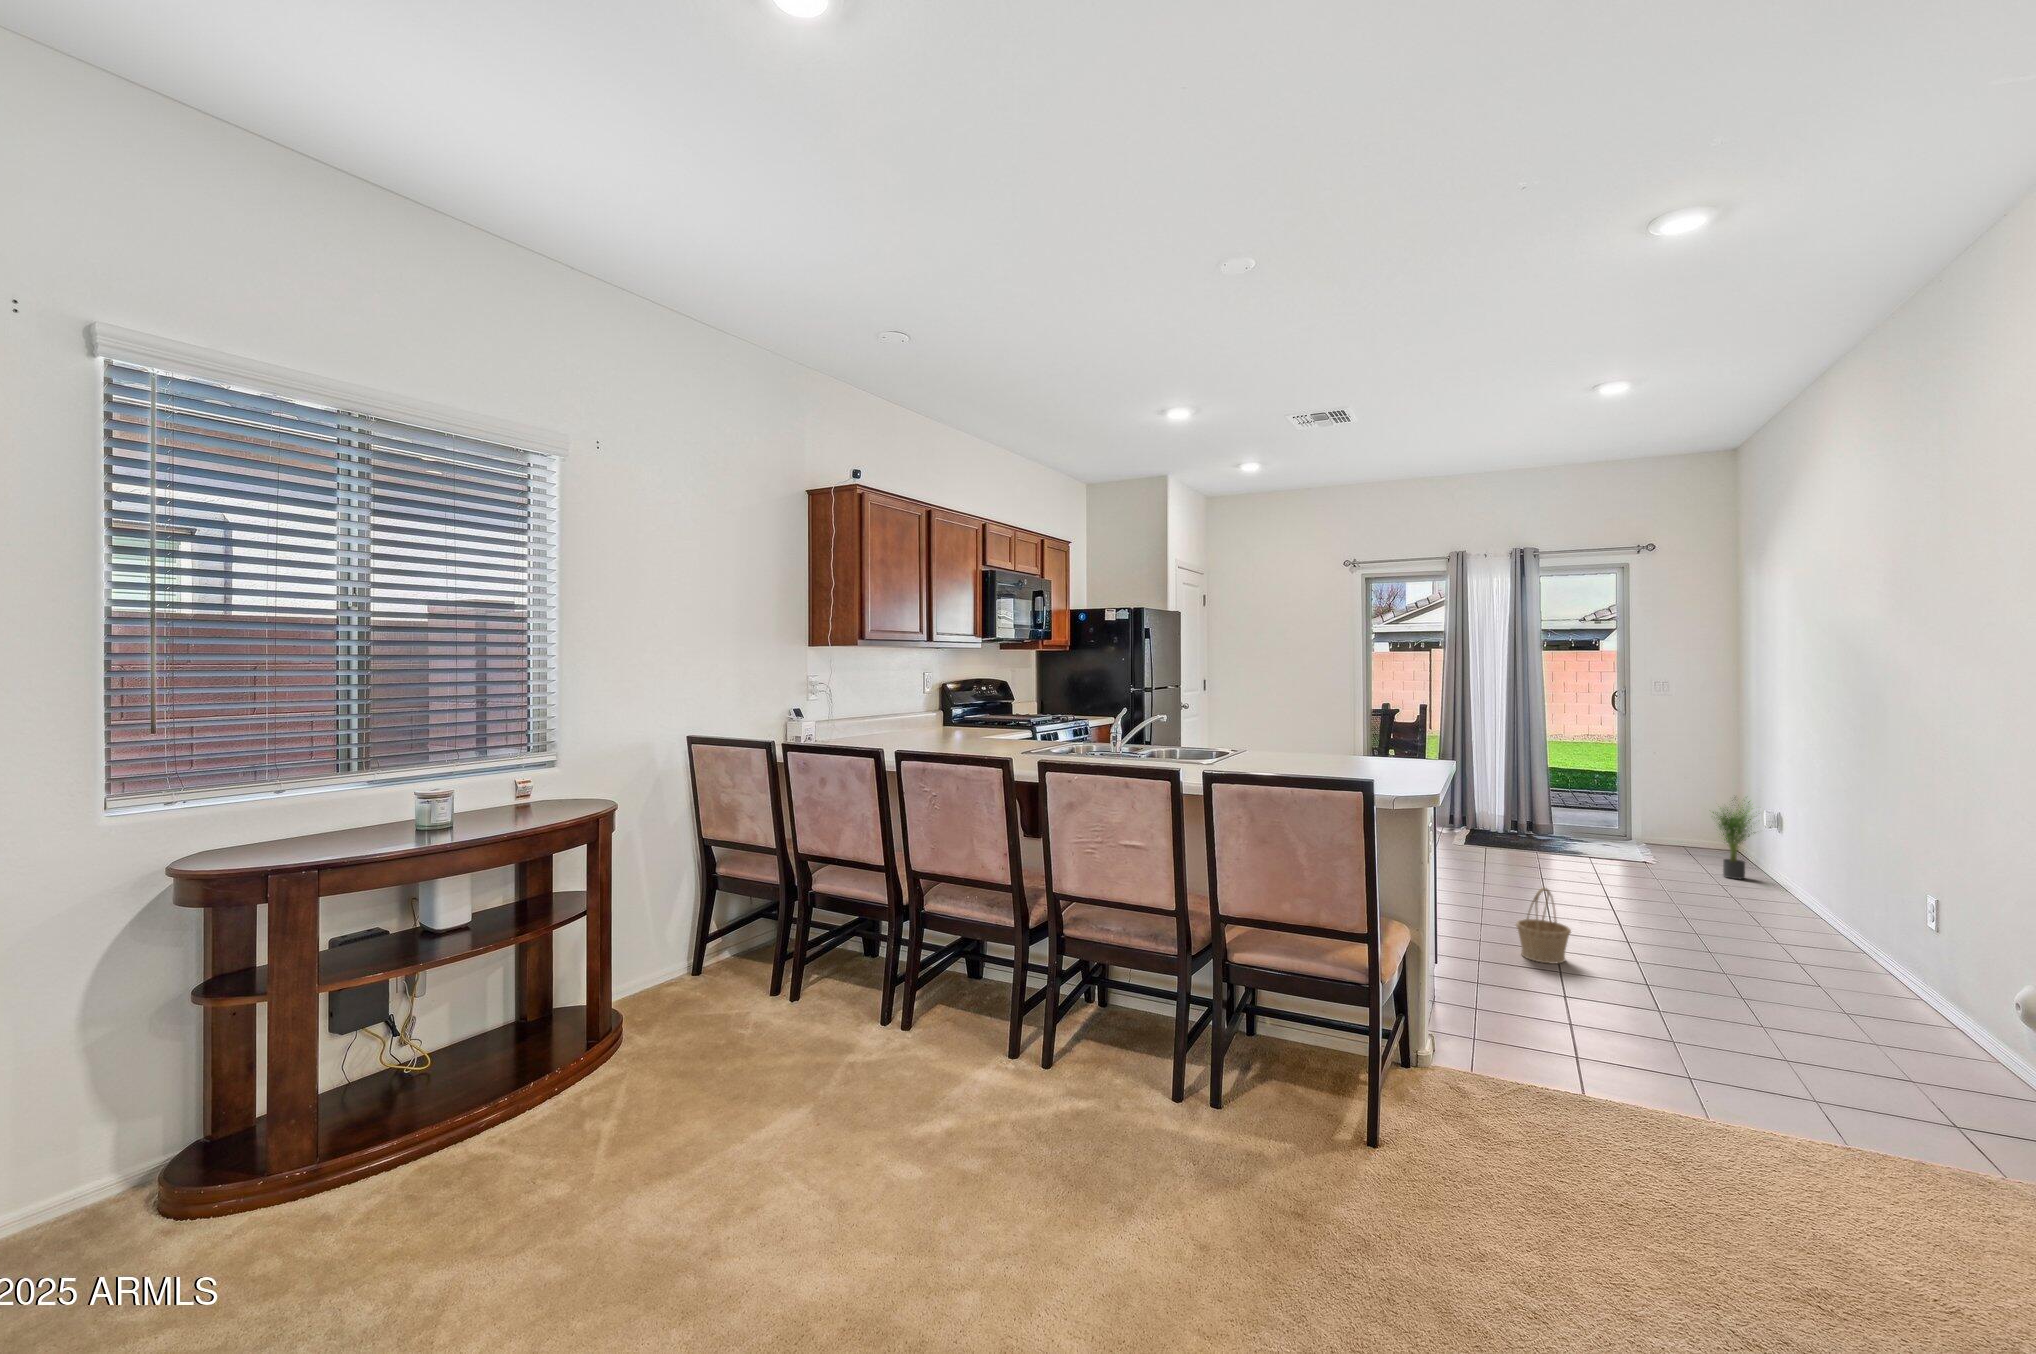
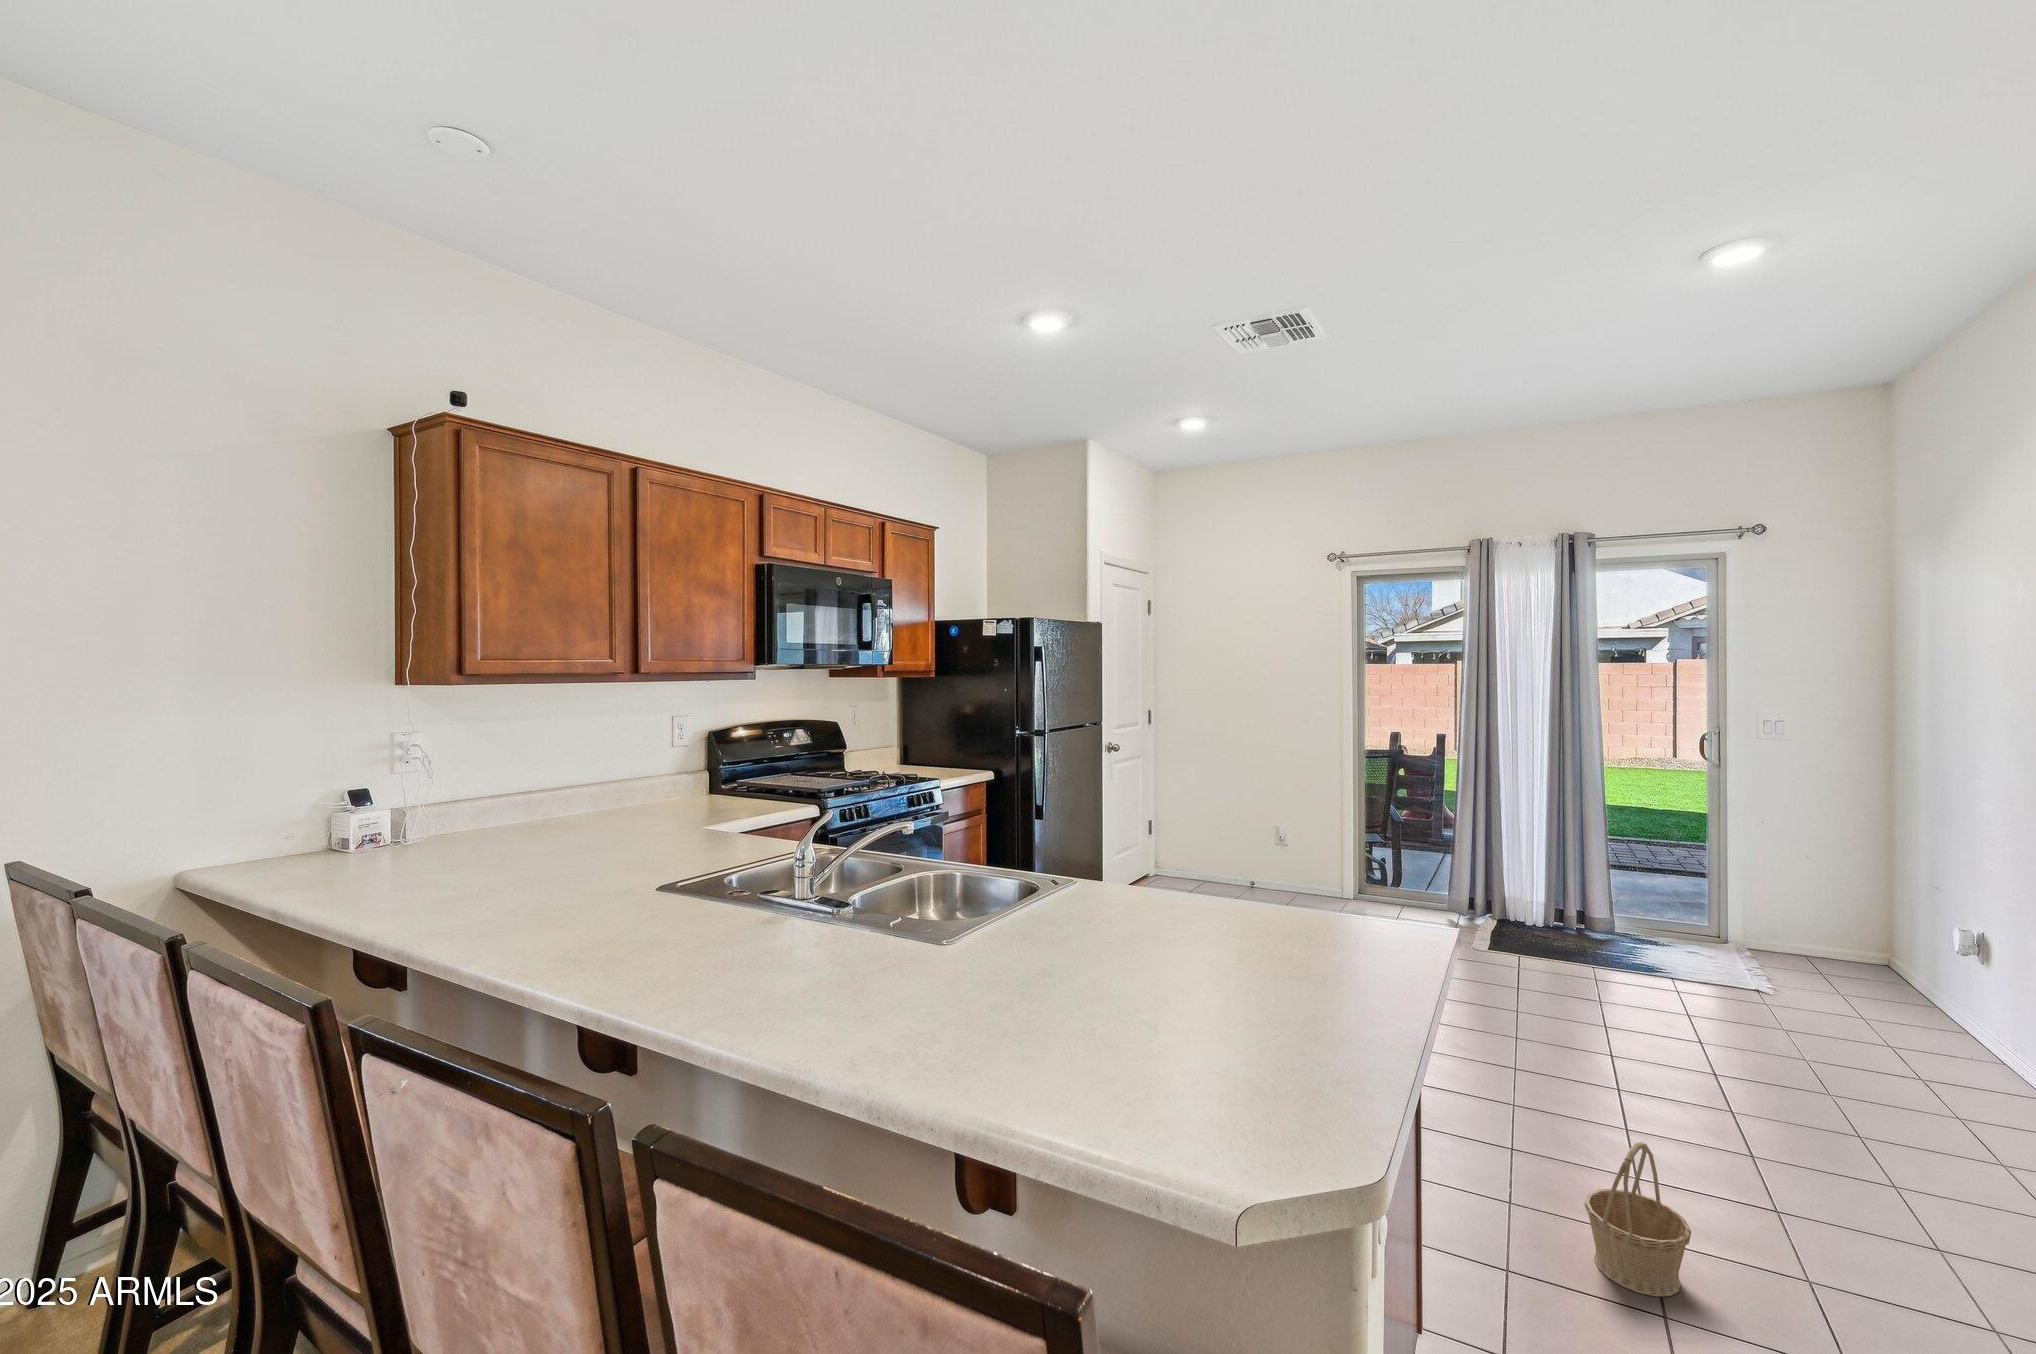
potted plant: present [1712,800,1754,879] -> none [1855,903,1965,1034]

